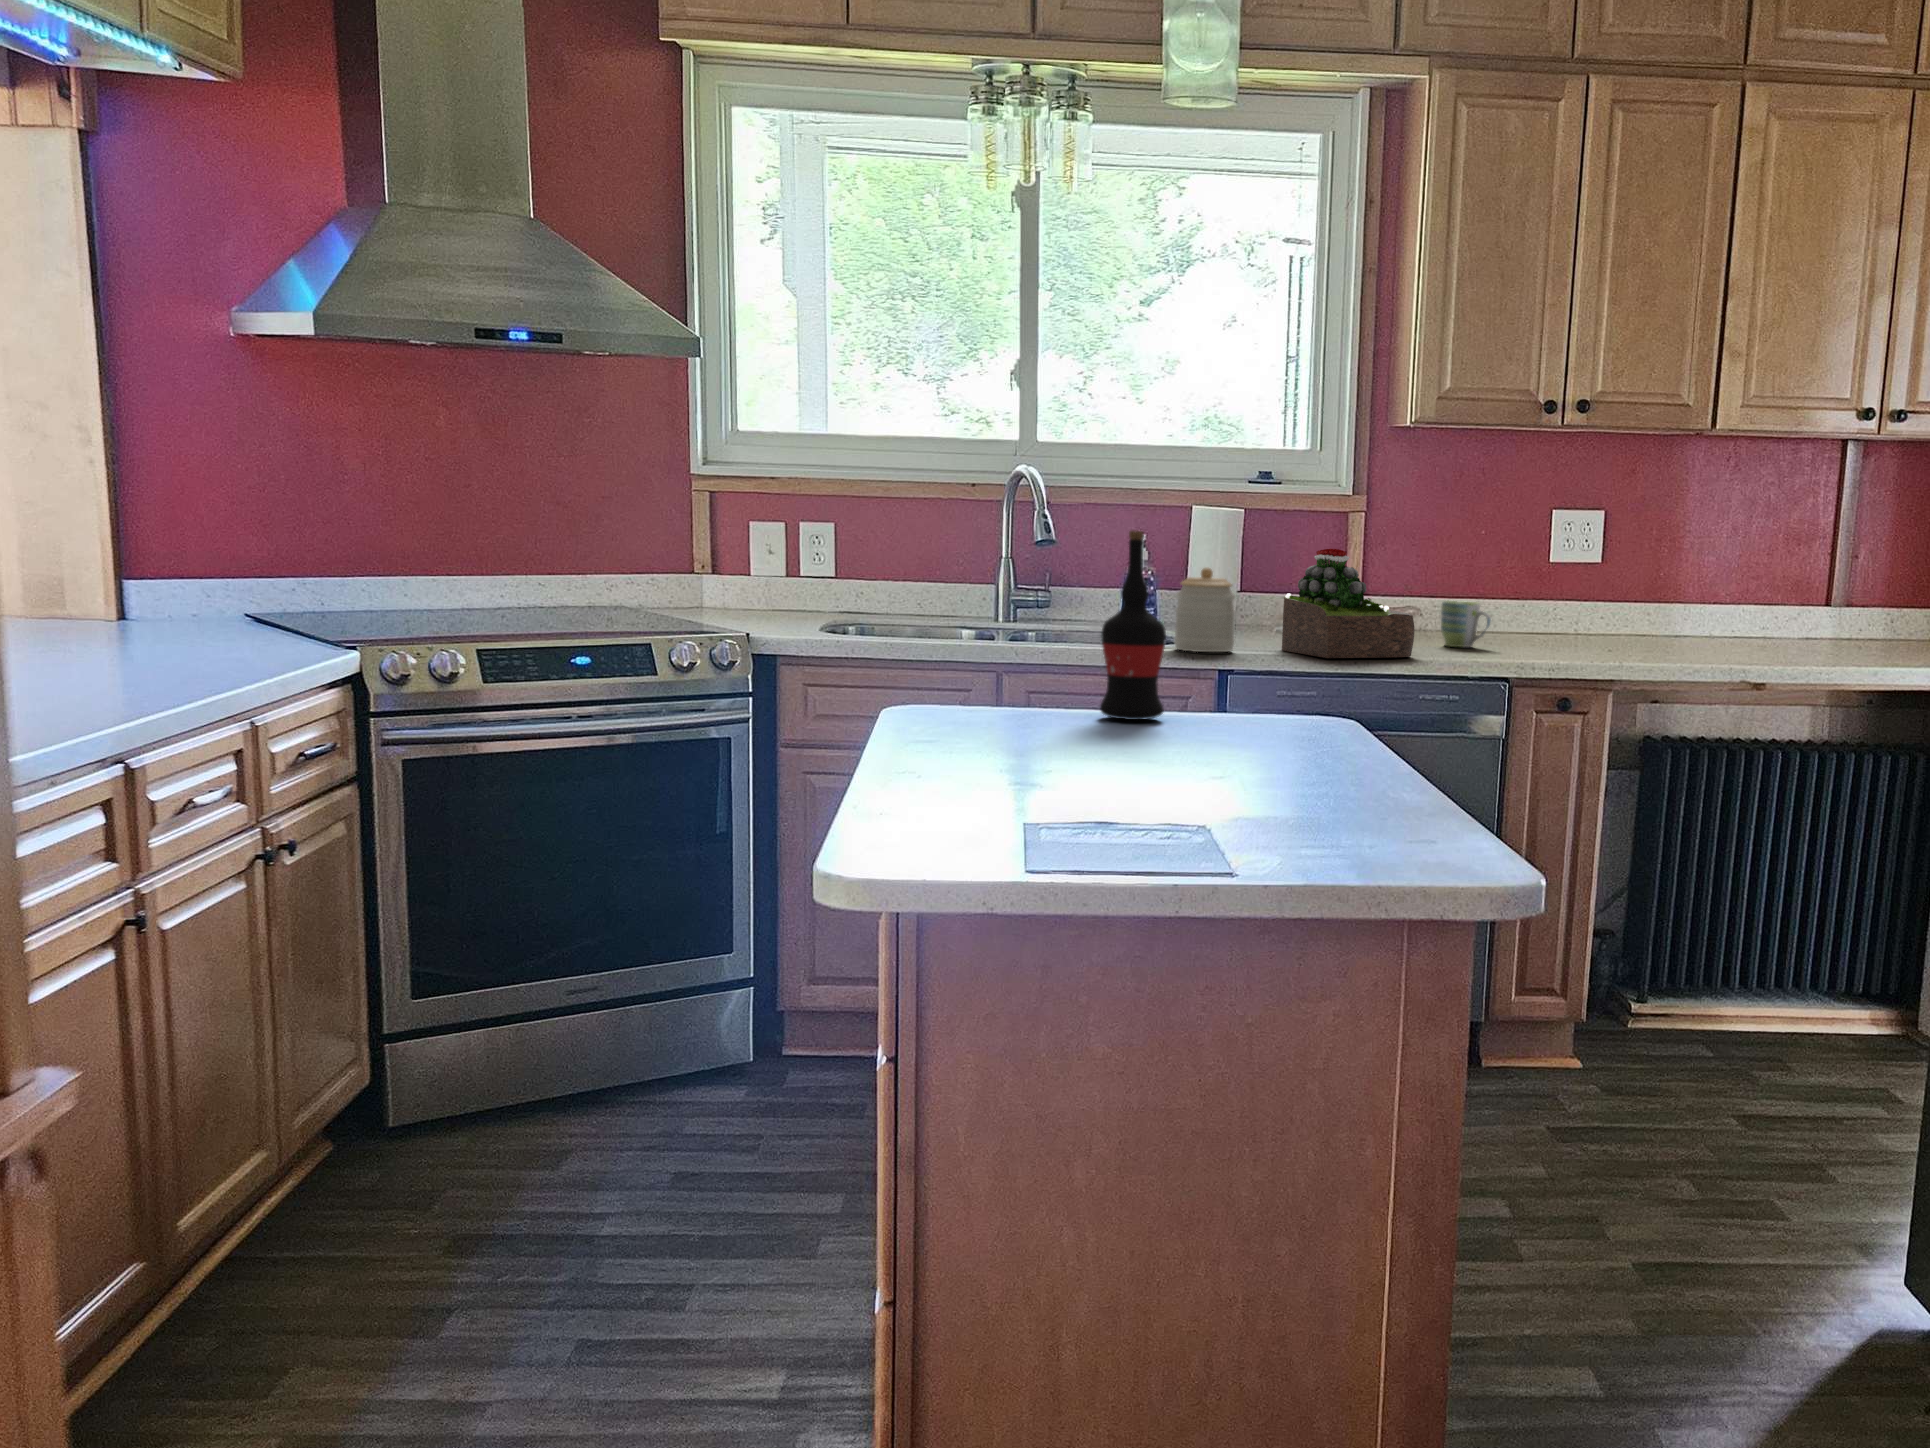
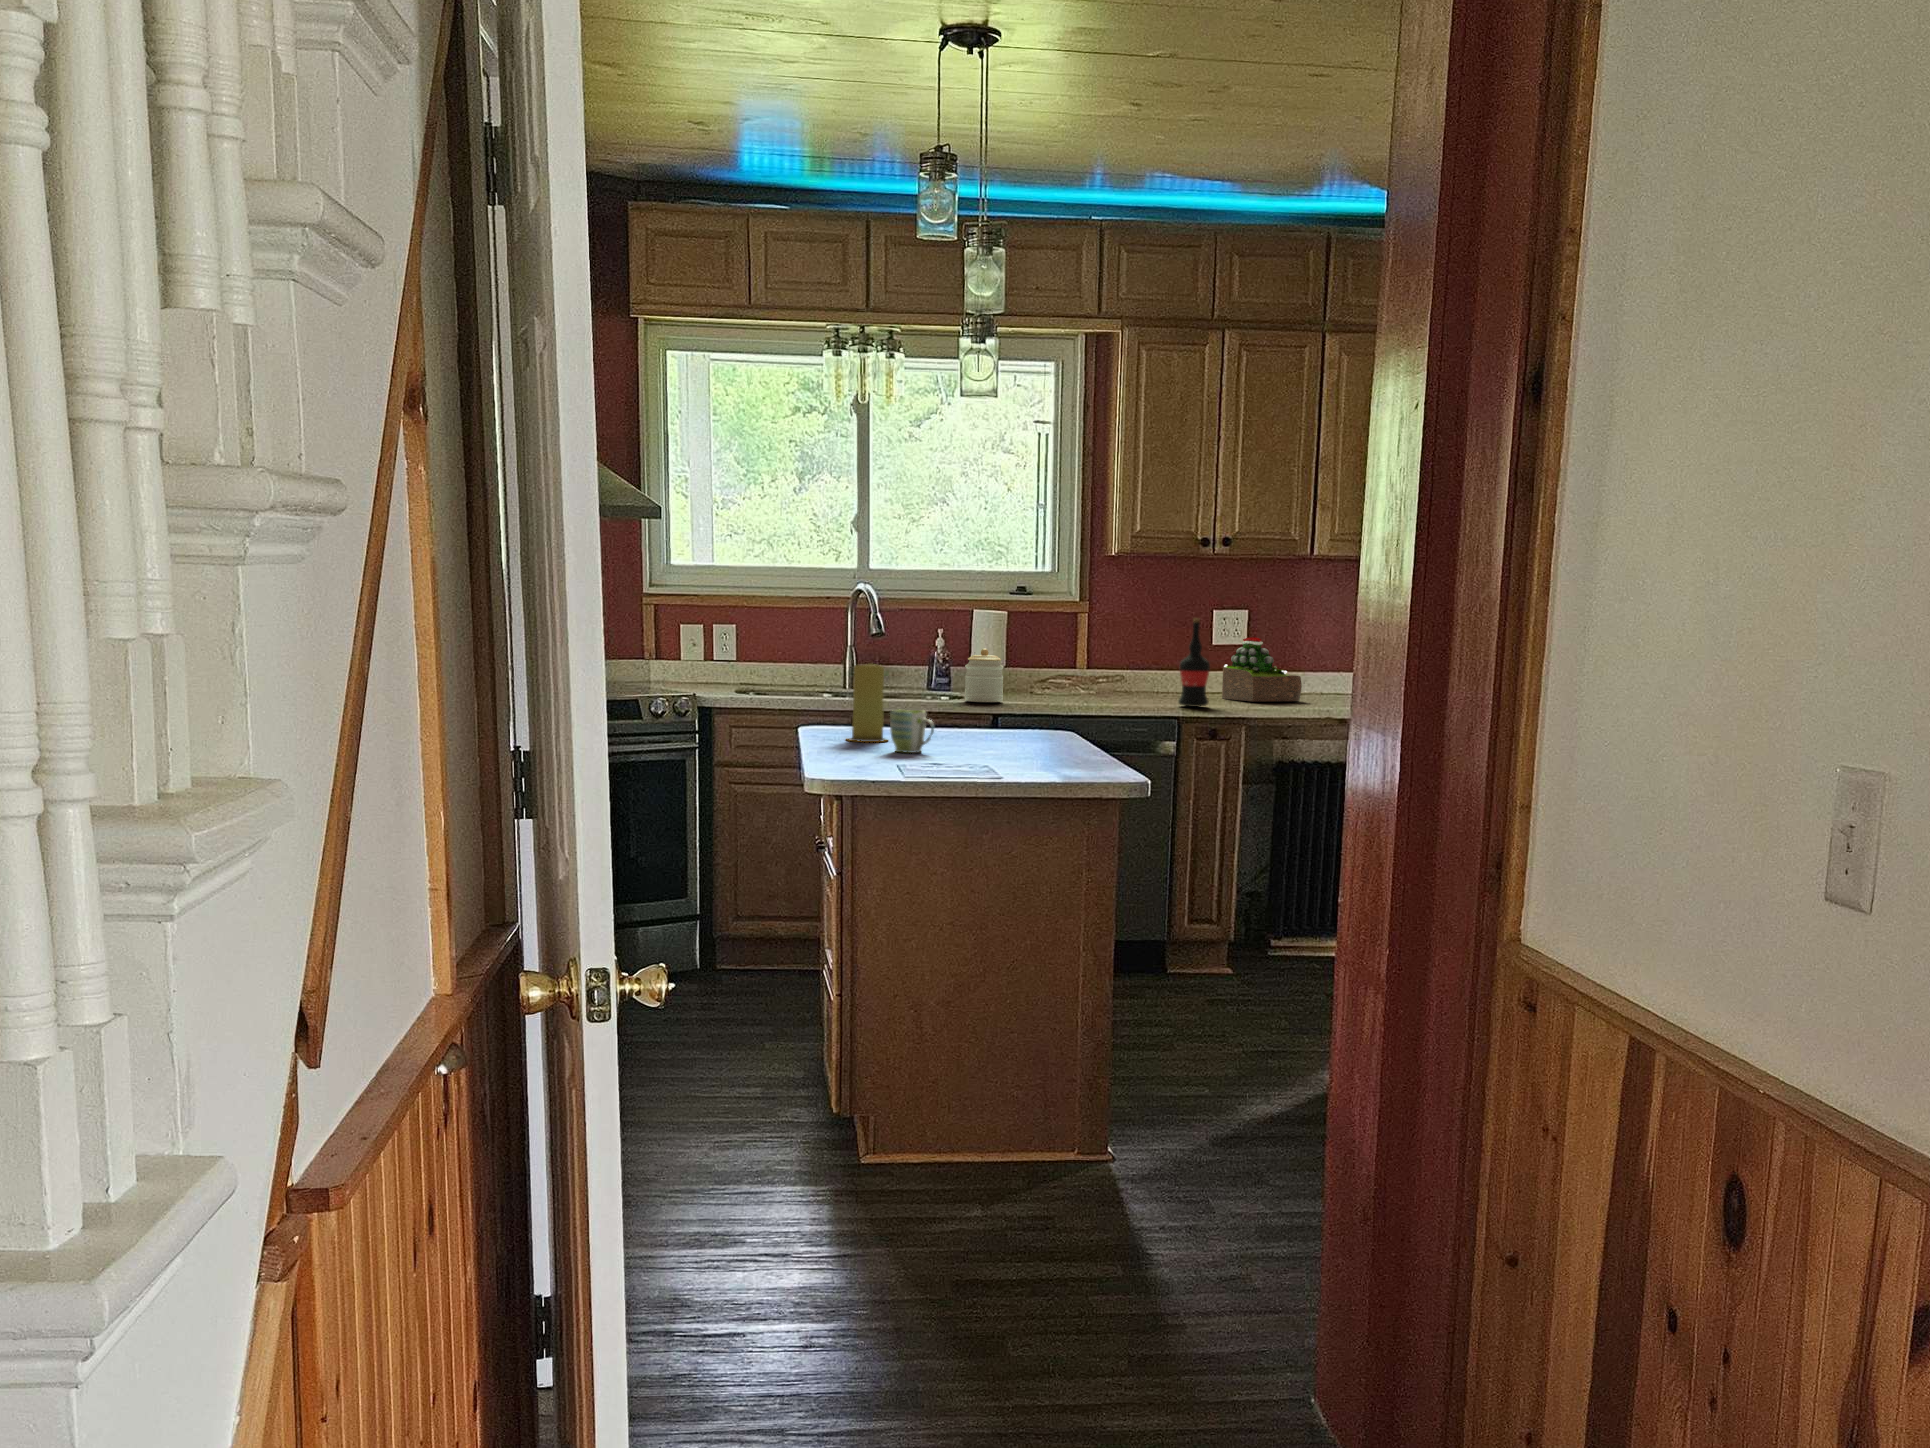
wine bottle: present [1100,530,1166,720] -> present [1179,618,1210,707]
succulent plant: present [1282,549,1415,658] -> present [1222,637,1302,701]
mug: present [1441,601,1491,647] -> present [890,710,934,753]
candle: none [937,605,1018,753] -> present [847,664,887,742]

